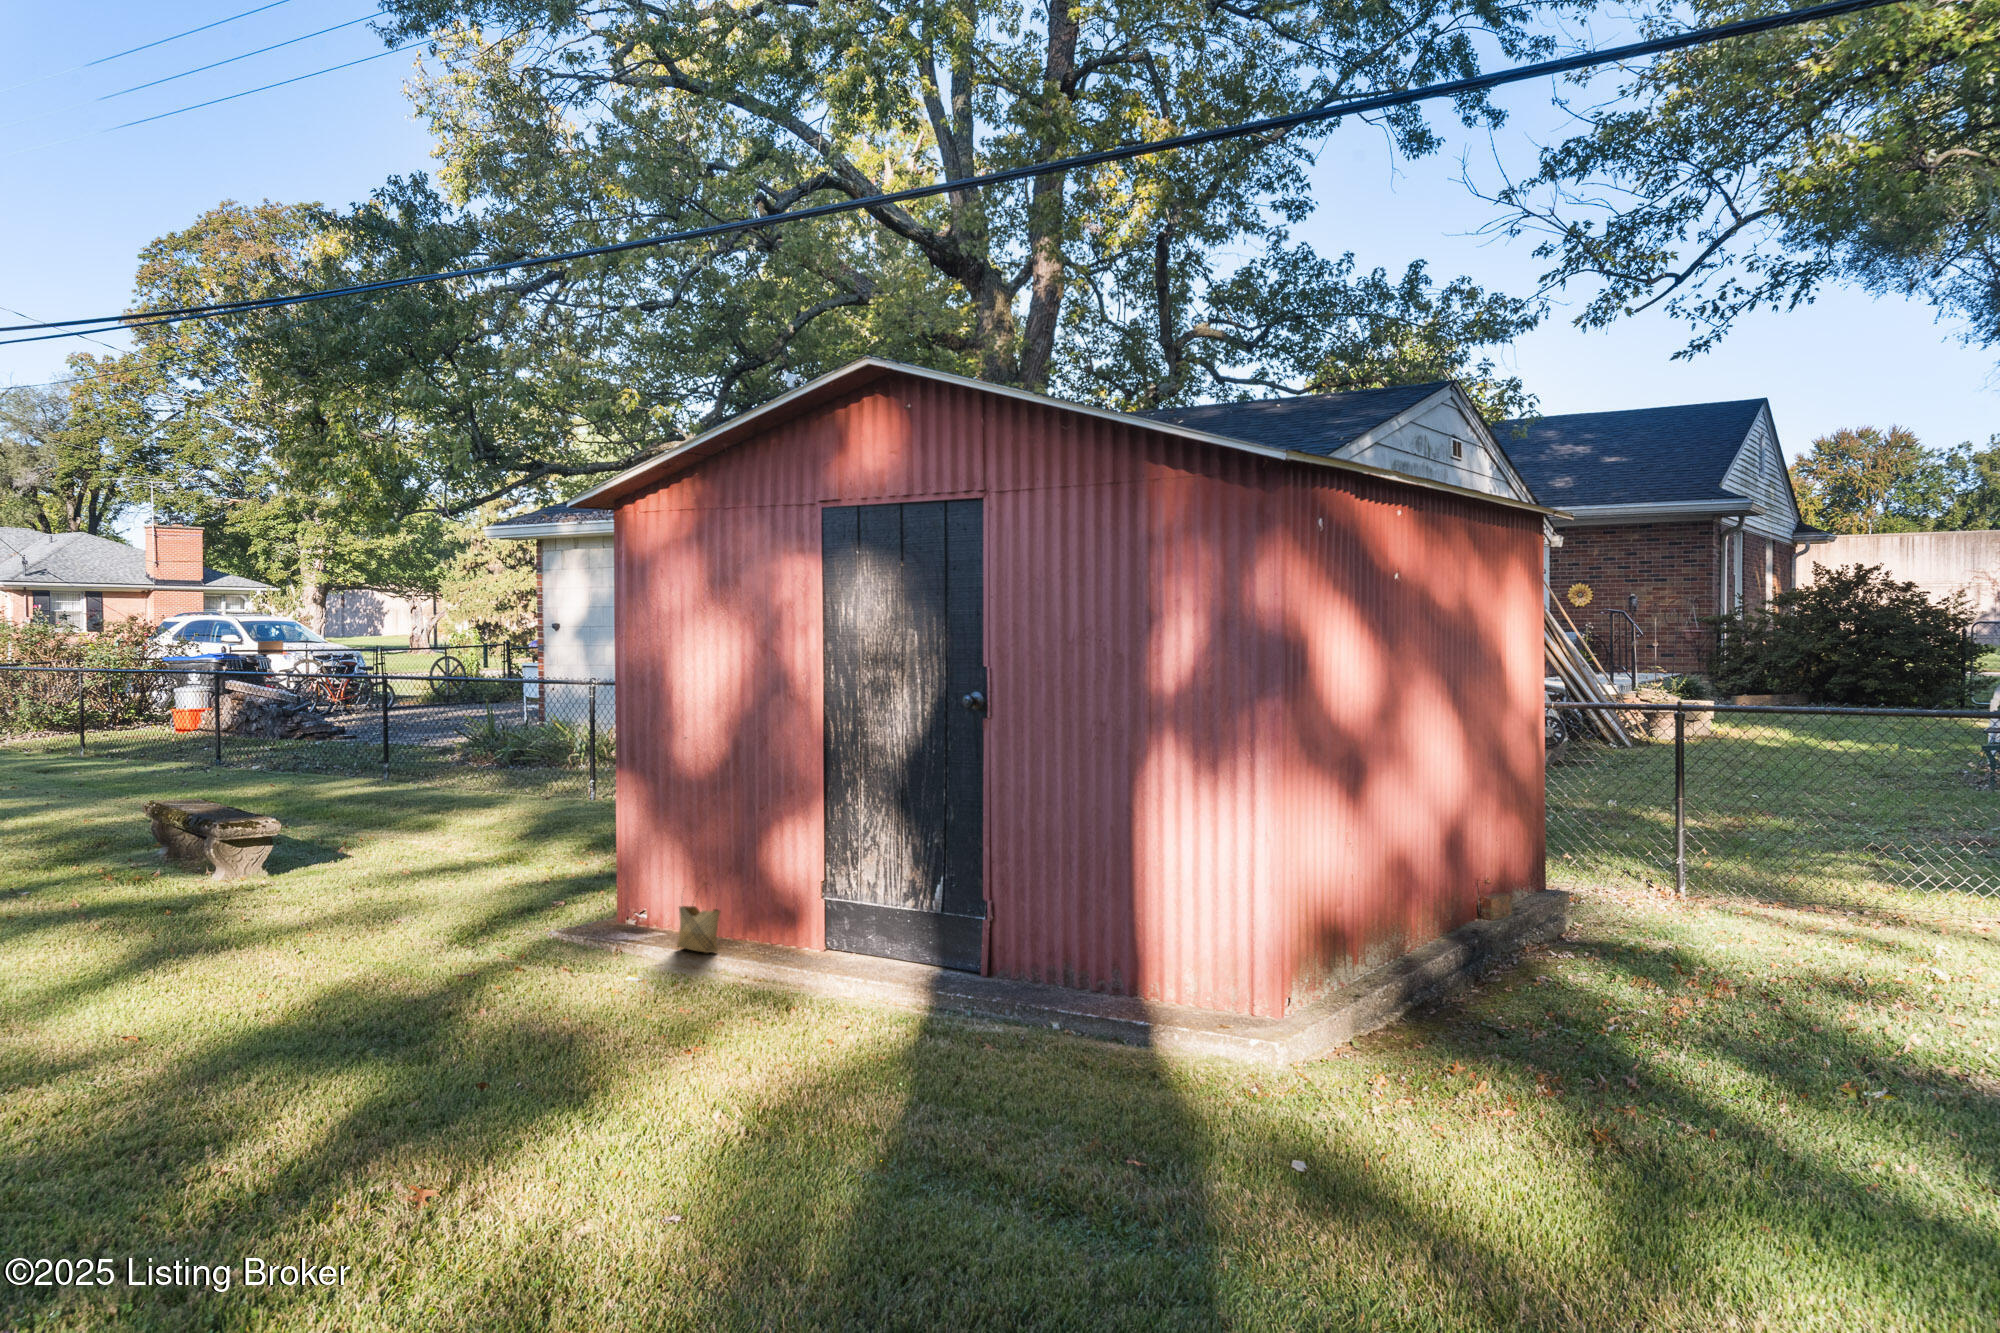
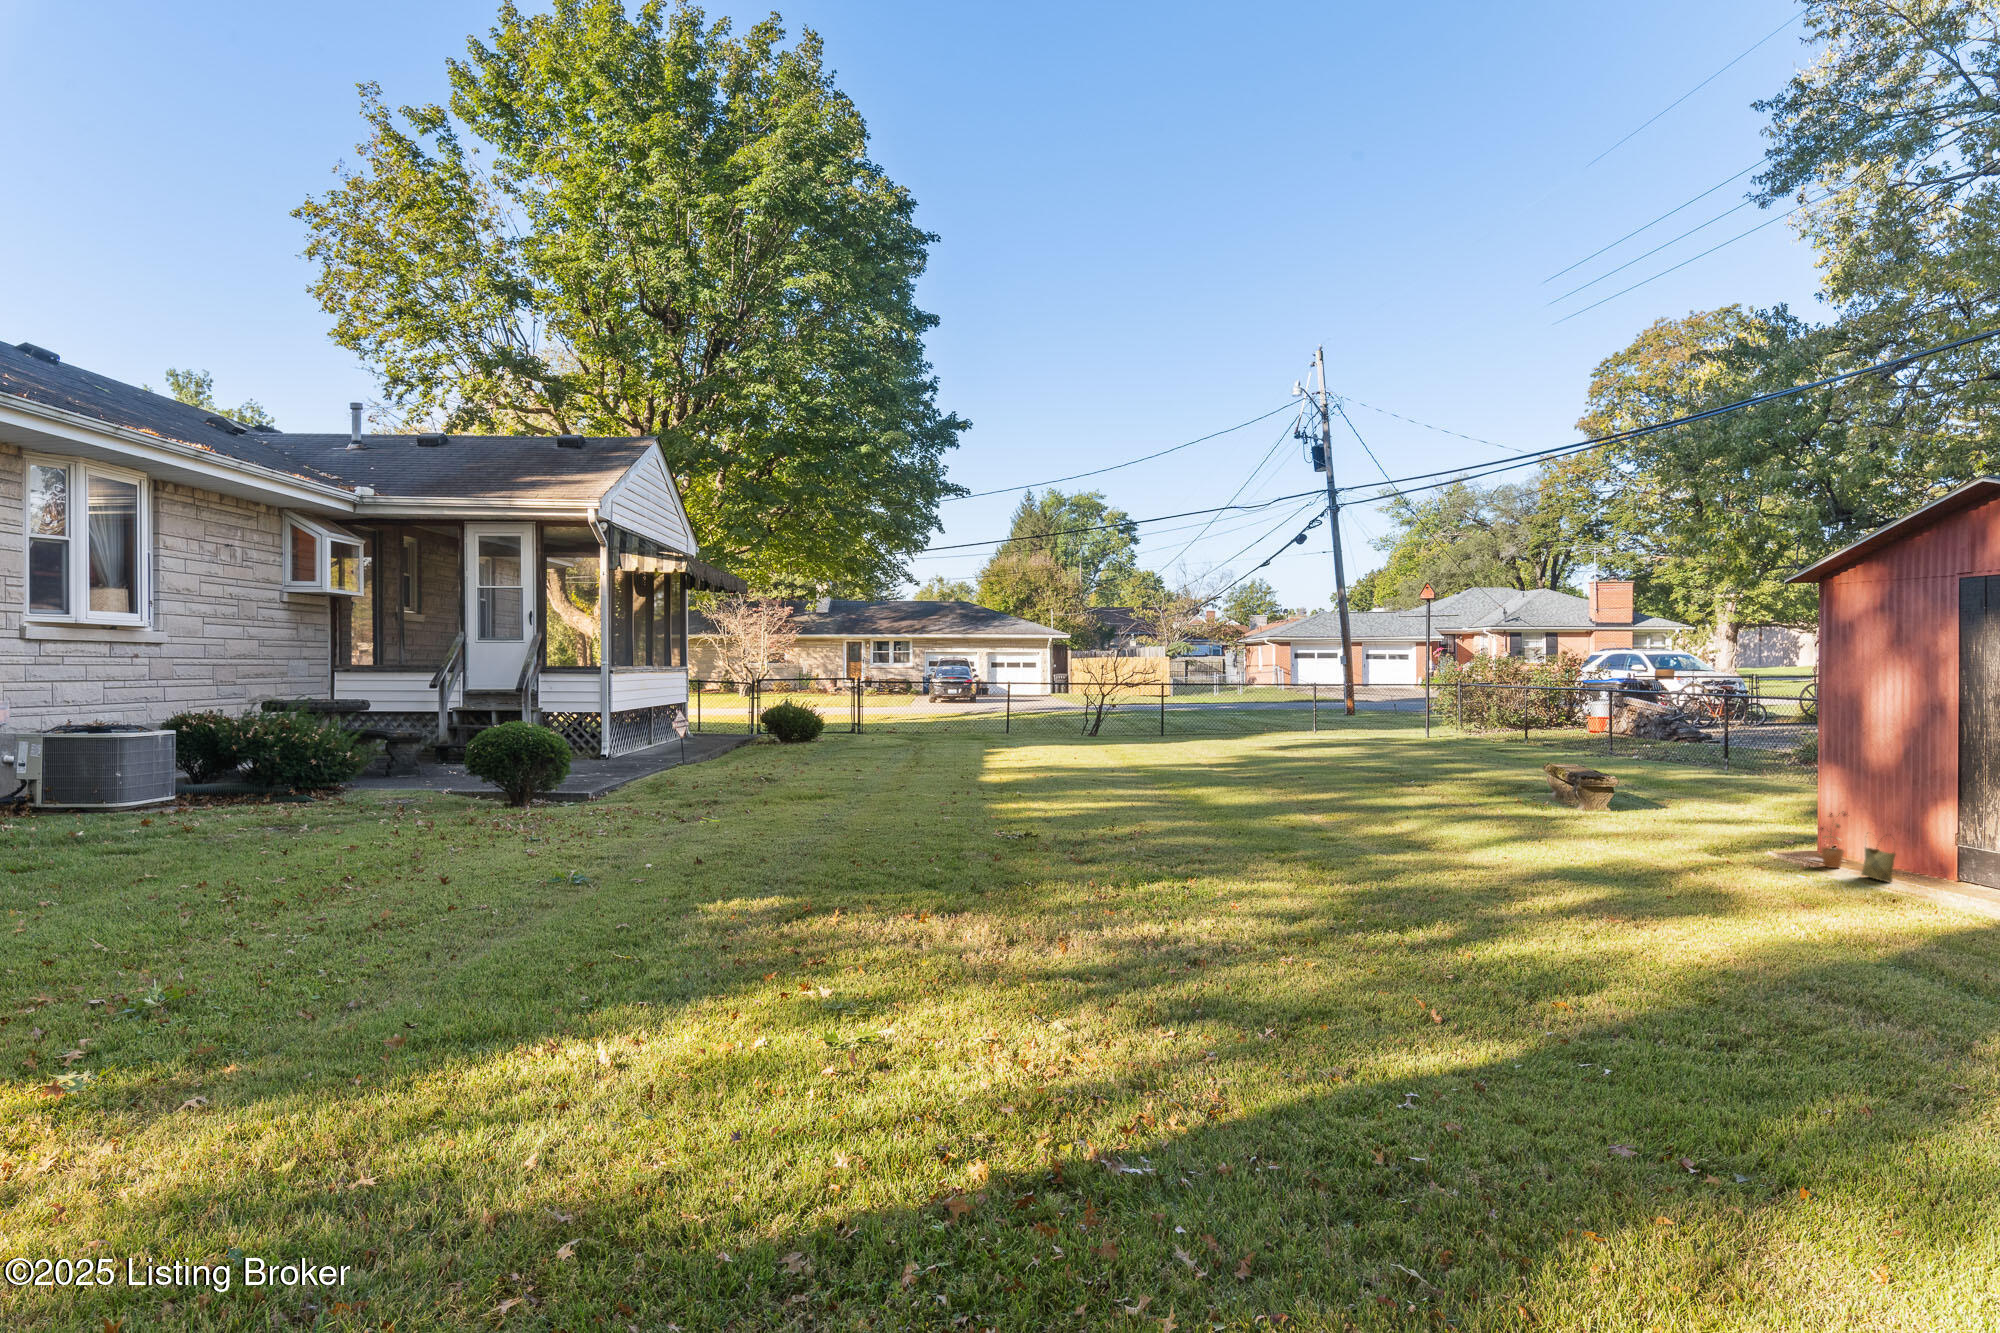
potted plant: none [613,855,649,941] -> present [1821,811,1848,868]

